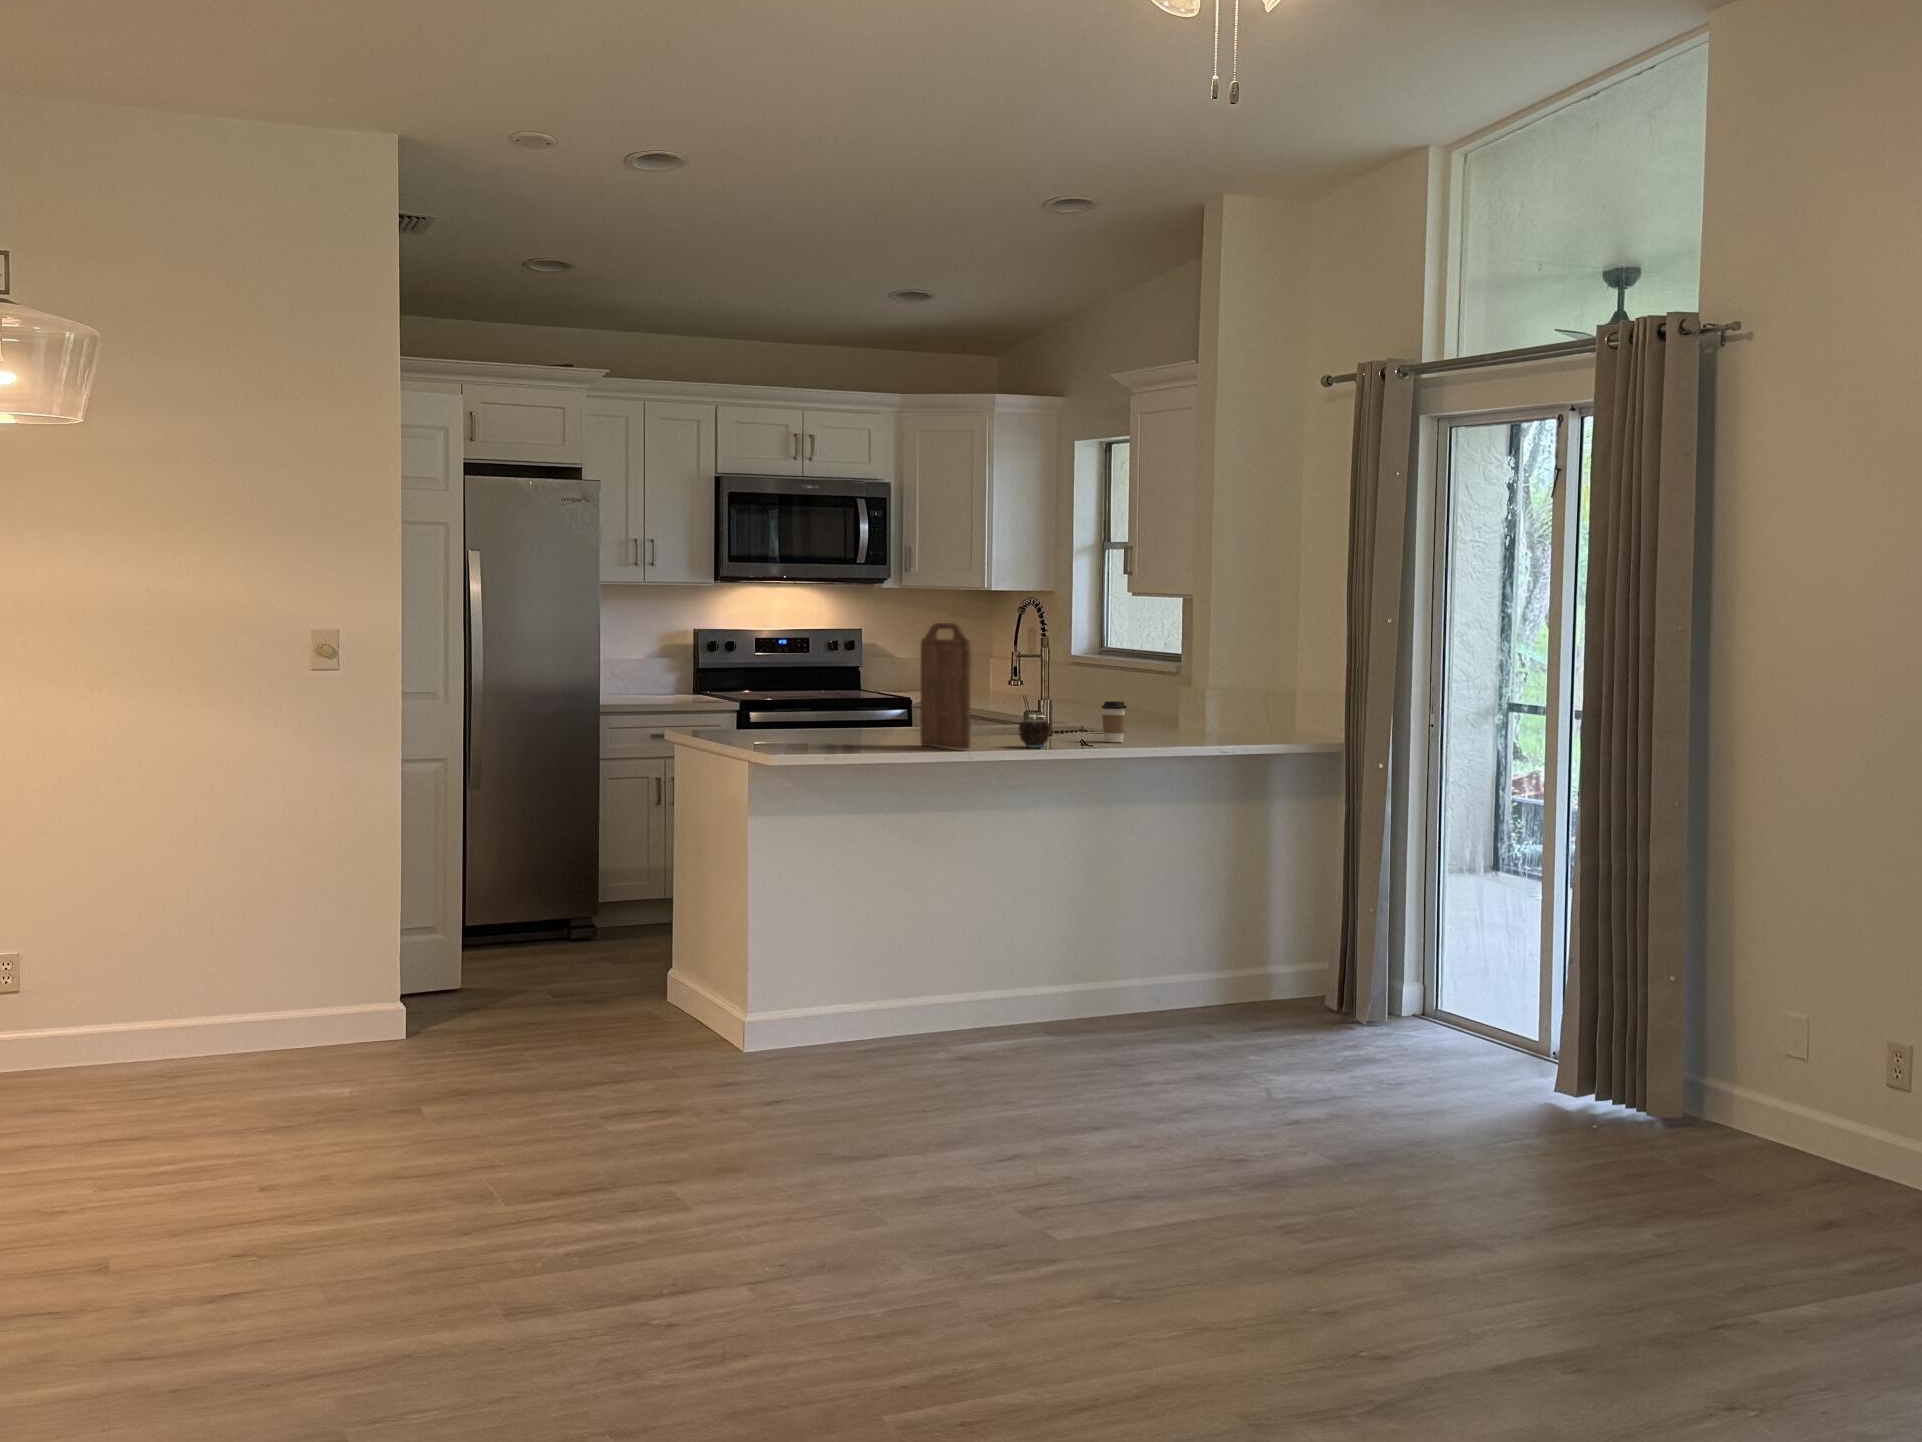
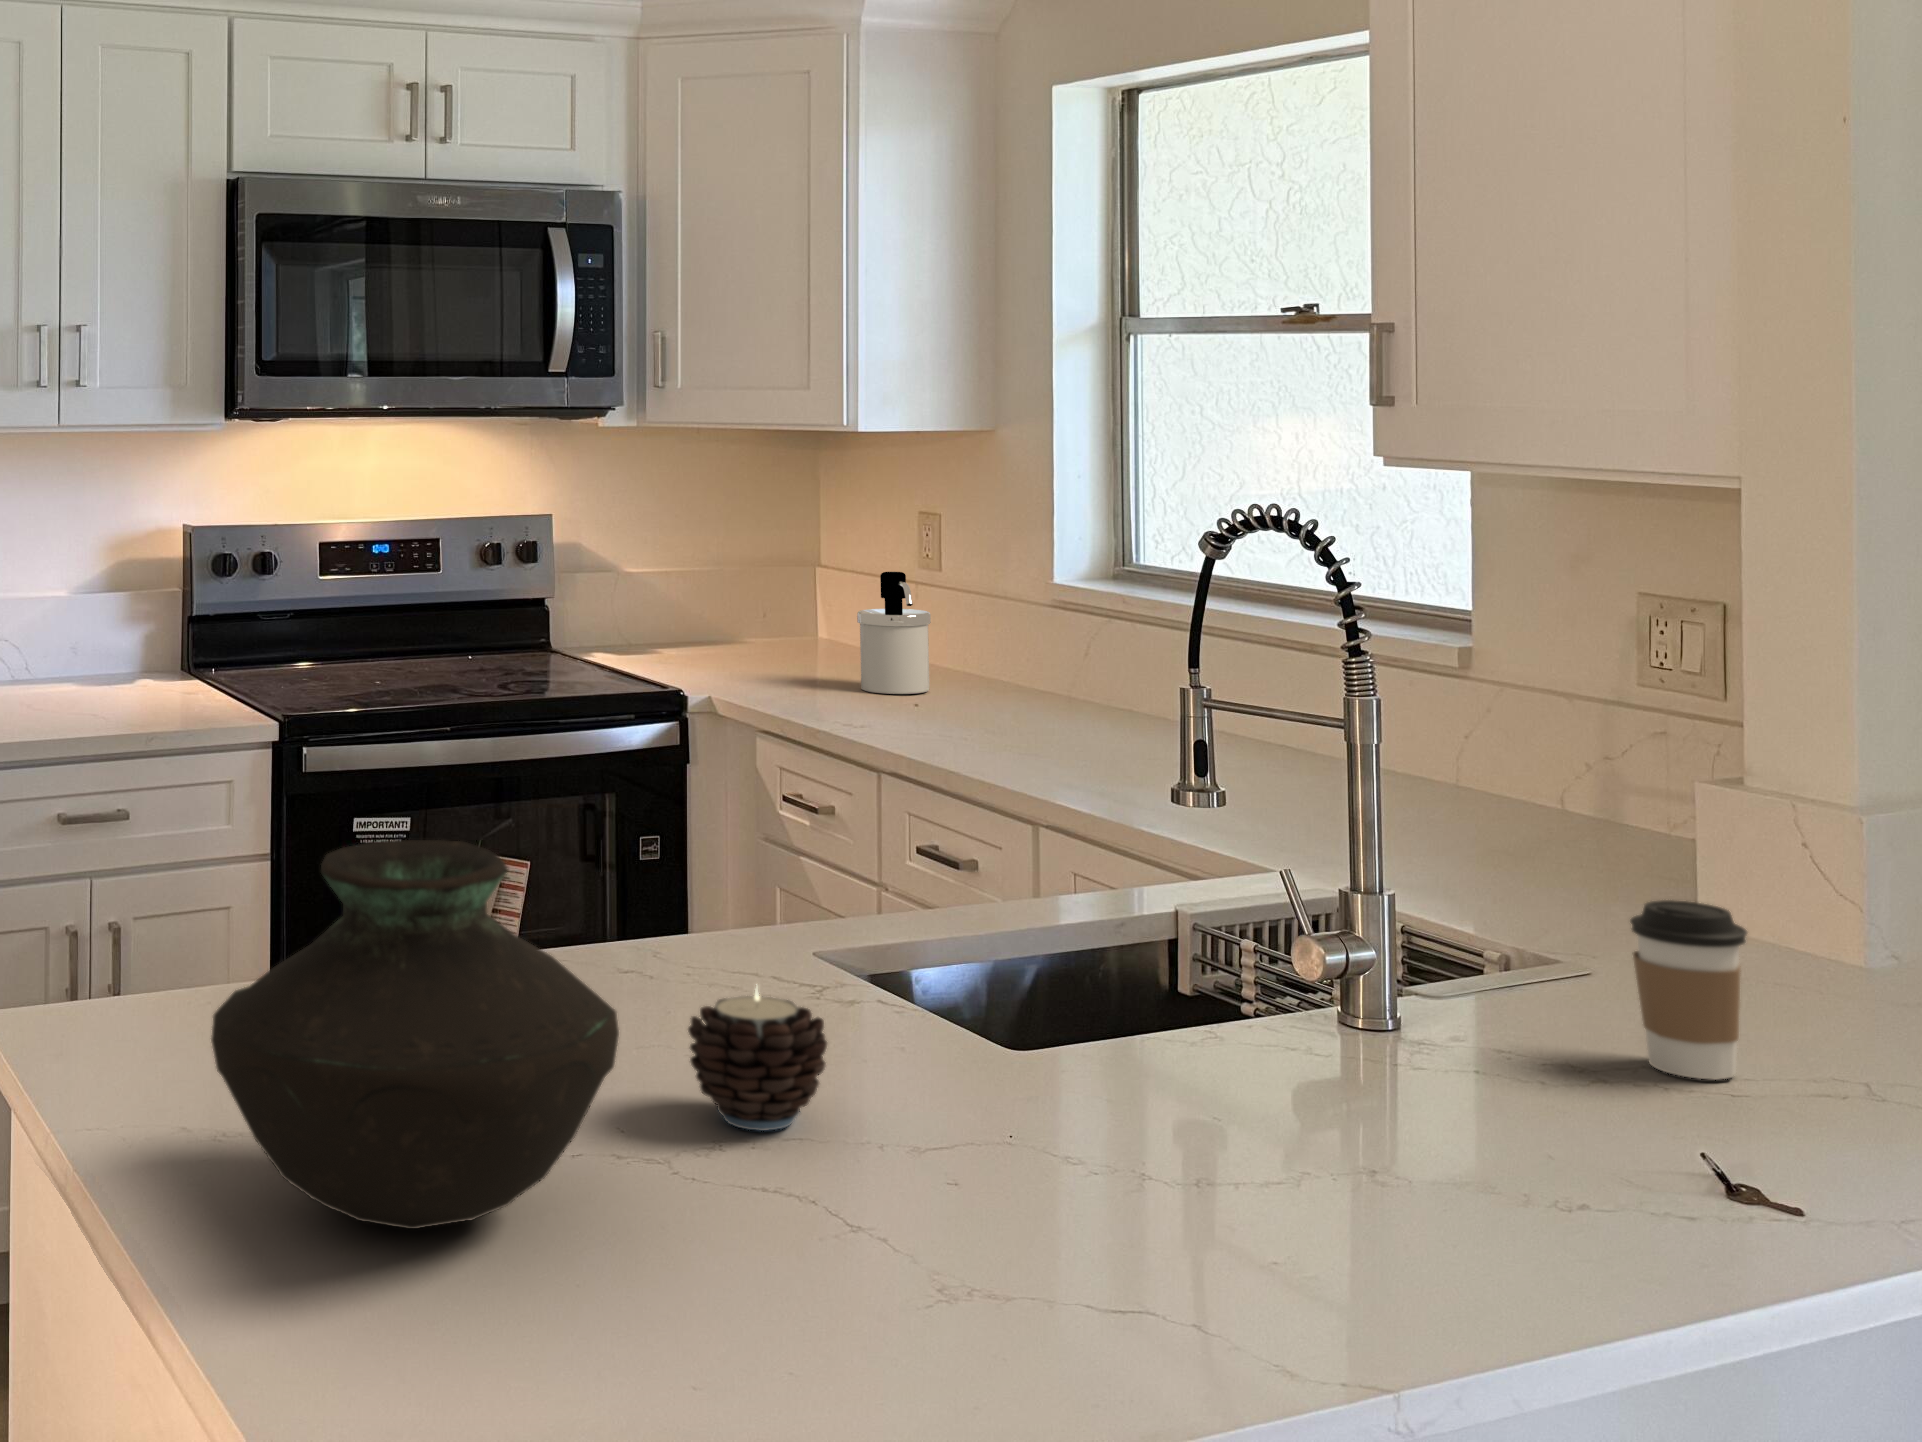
cutting board: present [920,623,971,749] -> none [996,644,1309,1275]
soap dispenser: none [989,651,1020,702] -> present [857,572,931,694]
vase: none [740,668,829,745] -> present [211,840,619,1229]
candle: present [1019,720,1051,747] -> present [688,989,827,1131]

